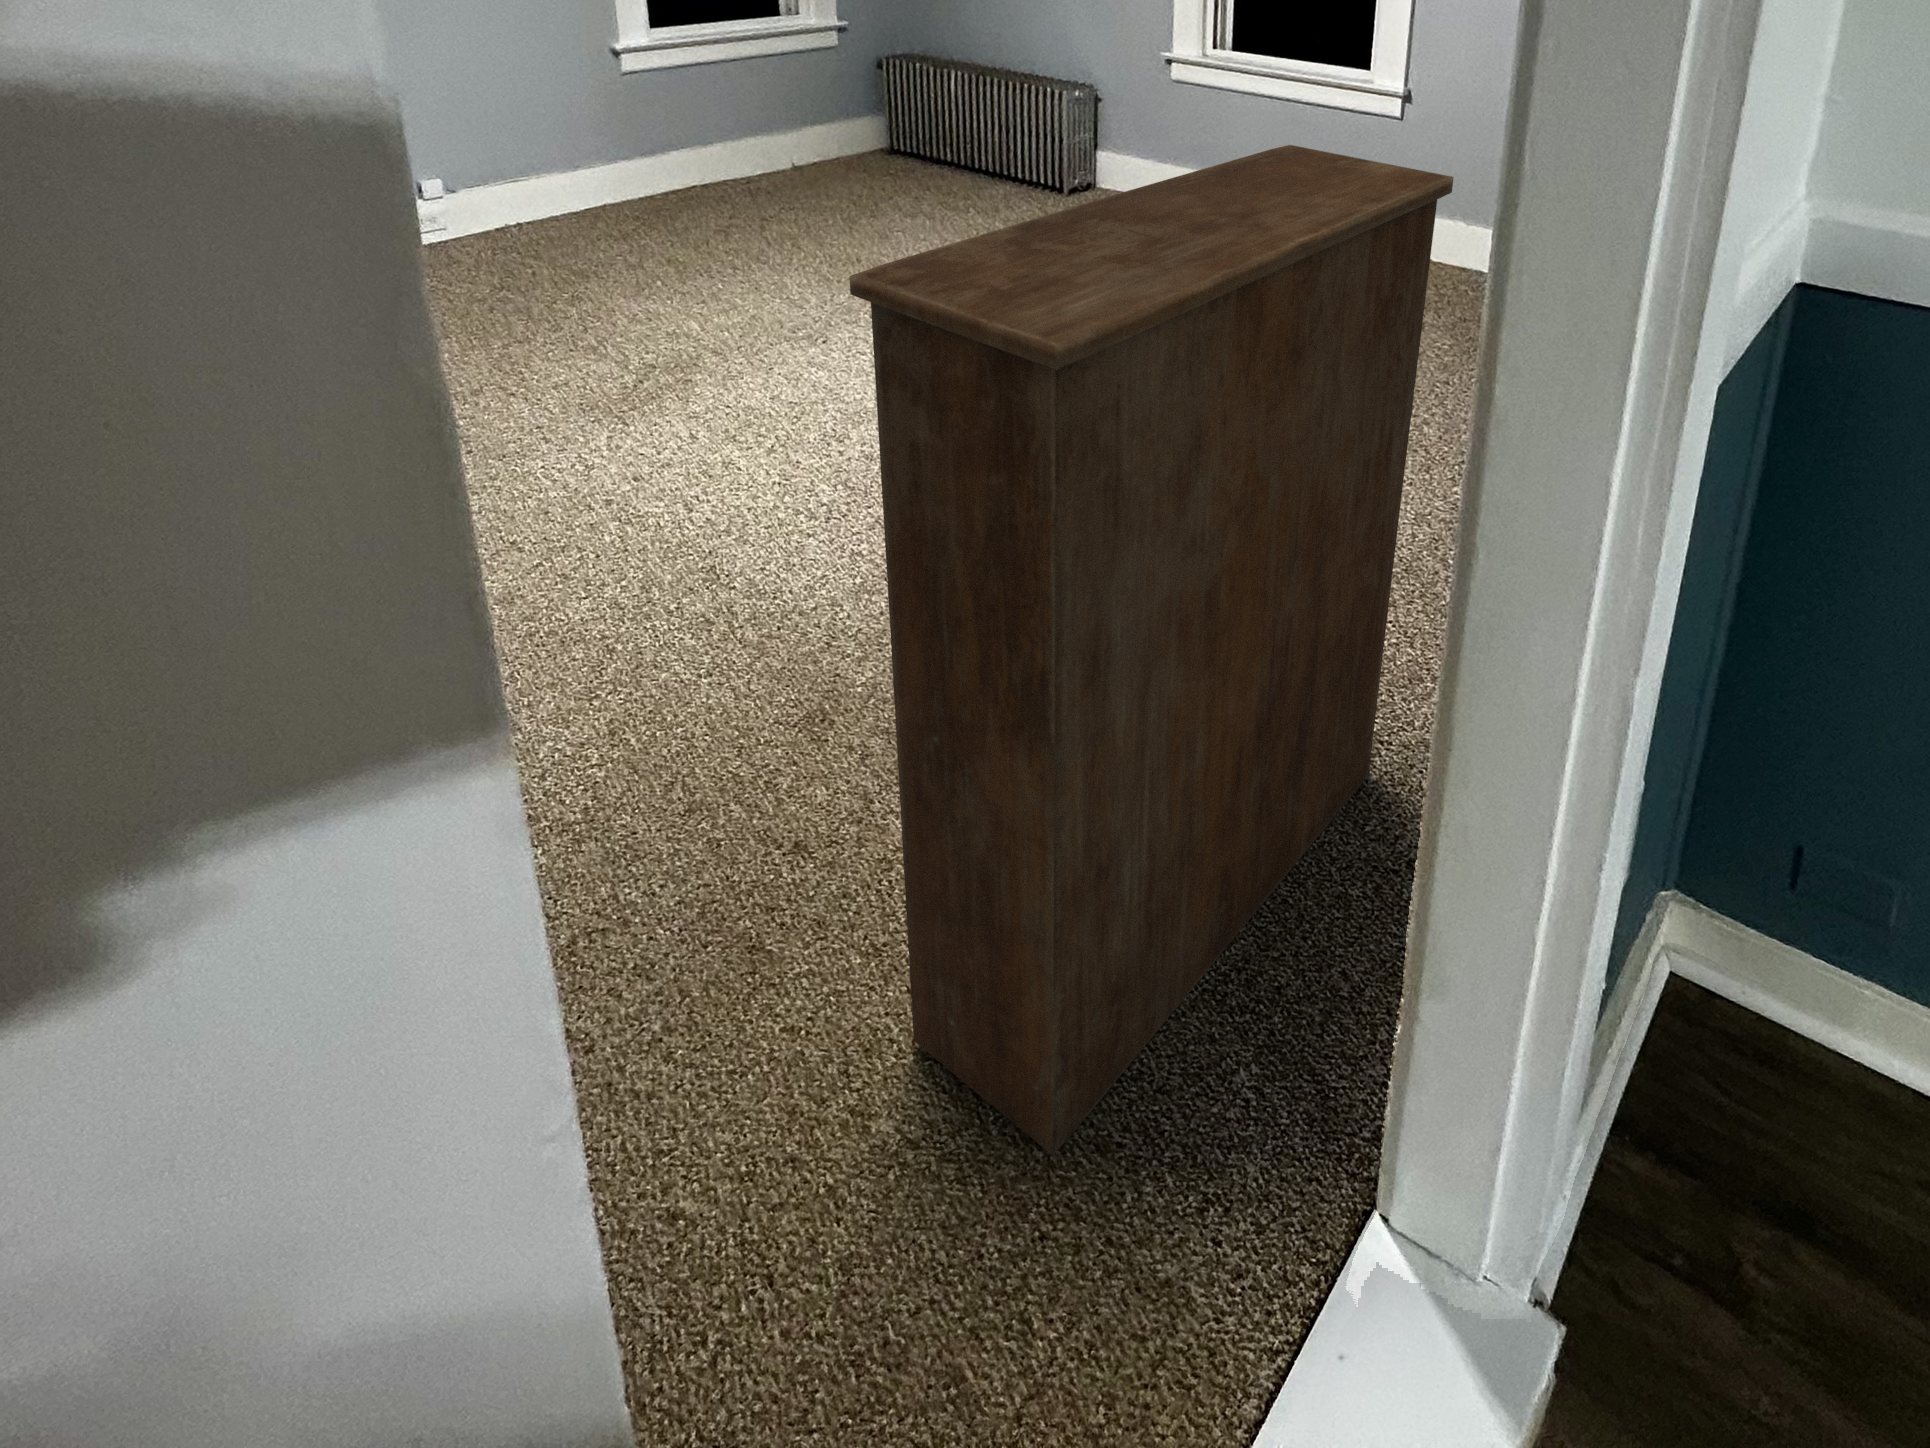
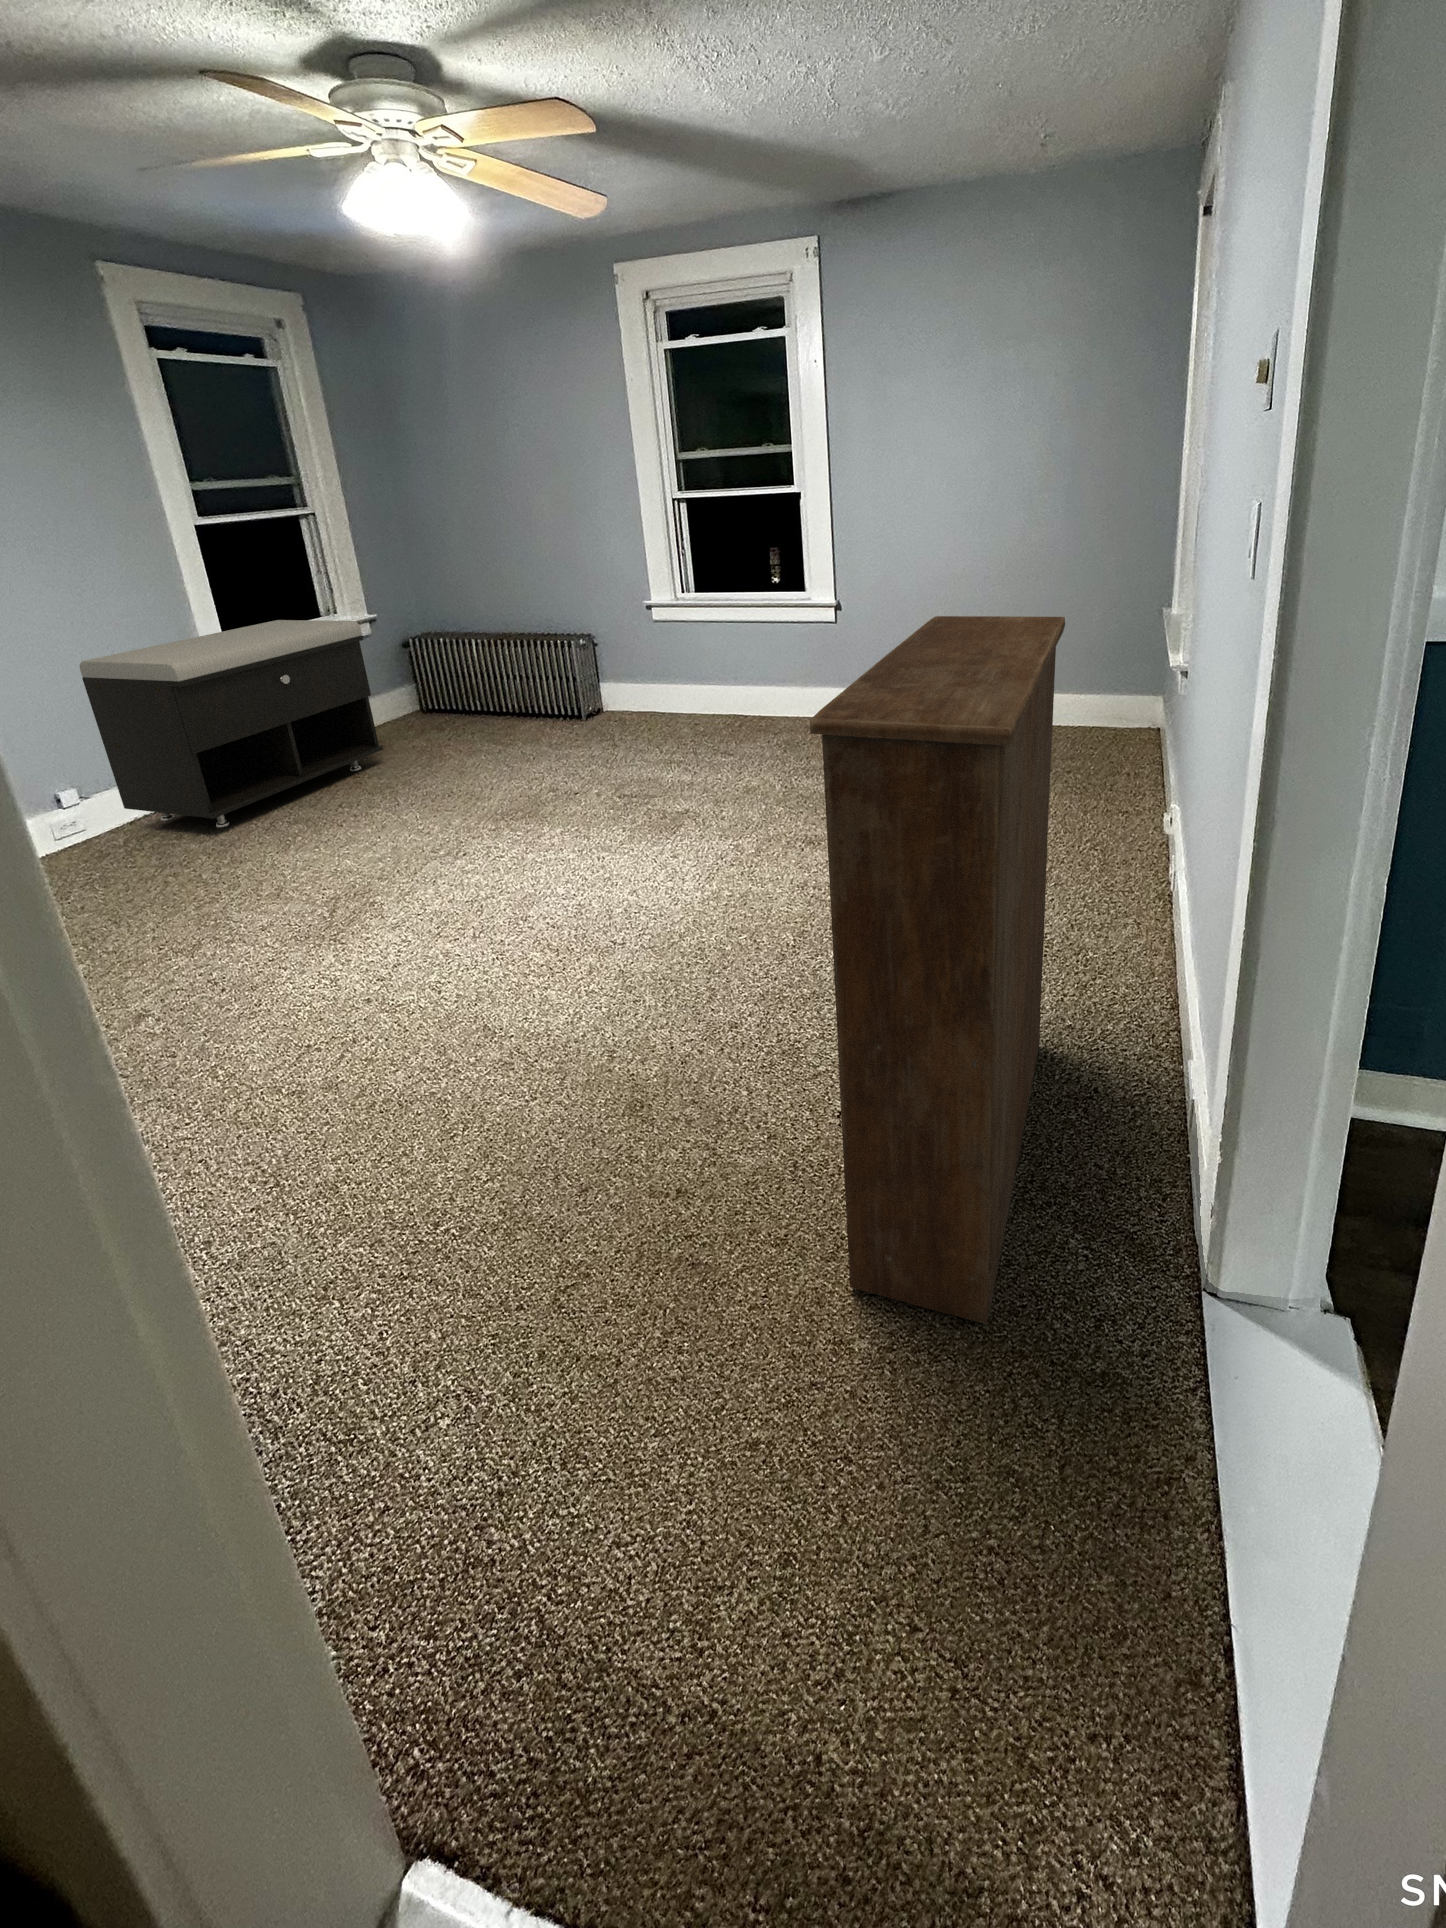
storage bench: none [474,11,808,248] -> present [80,620,383,828]

